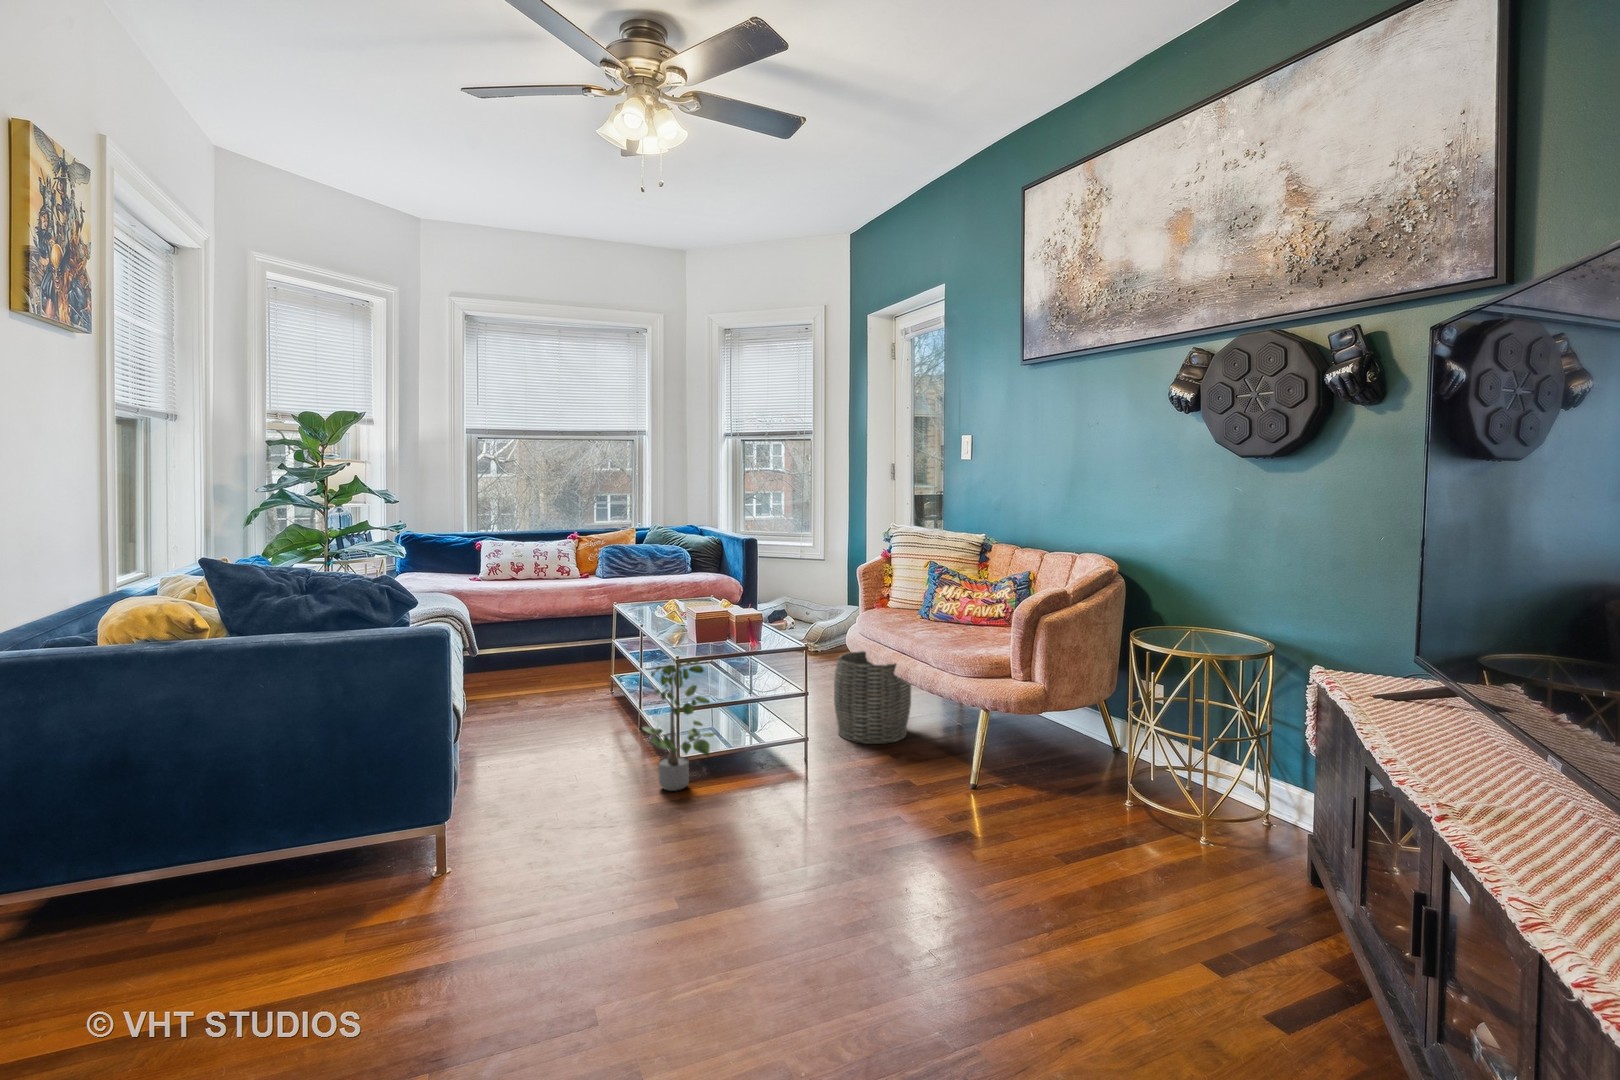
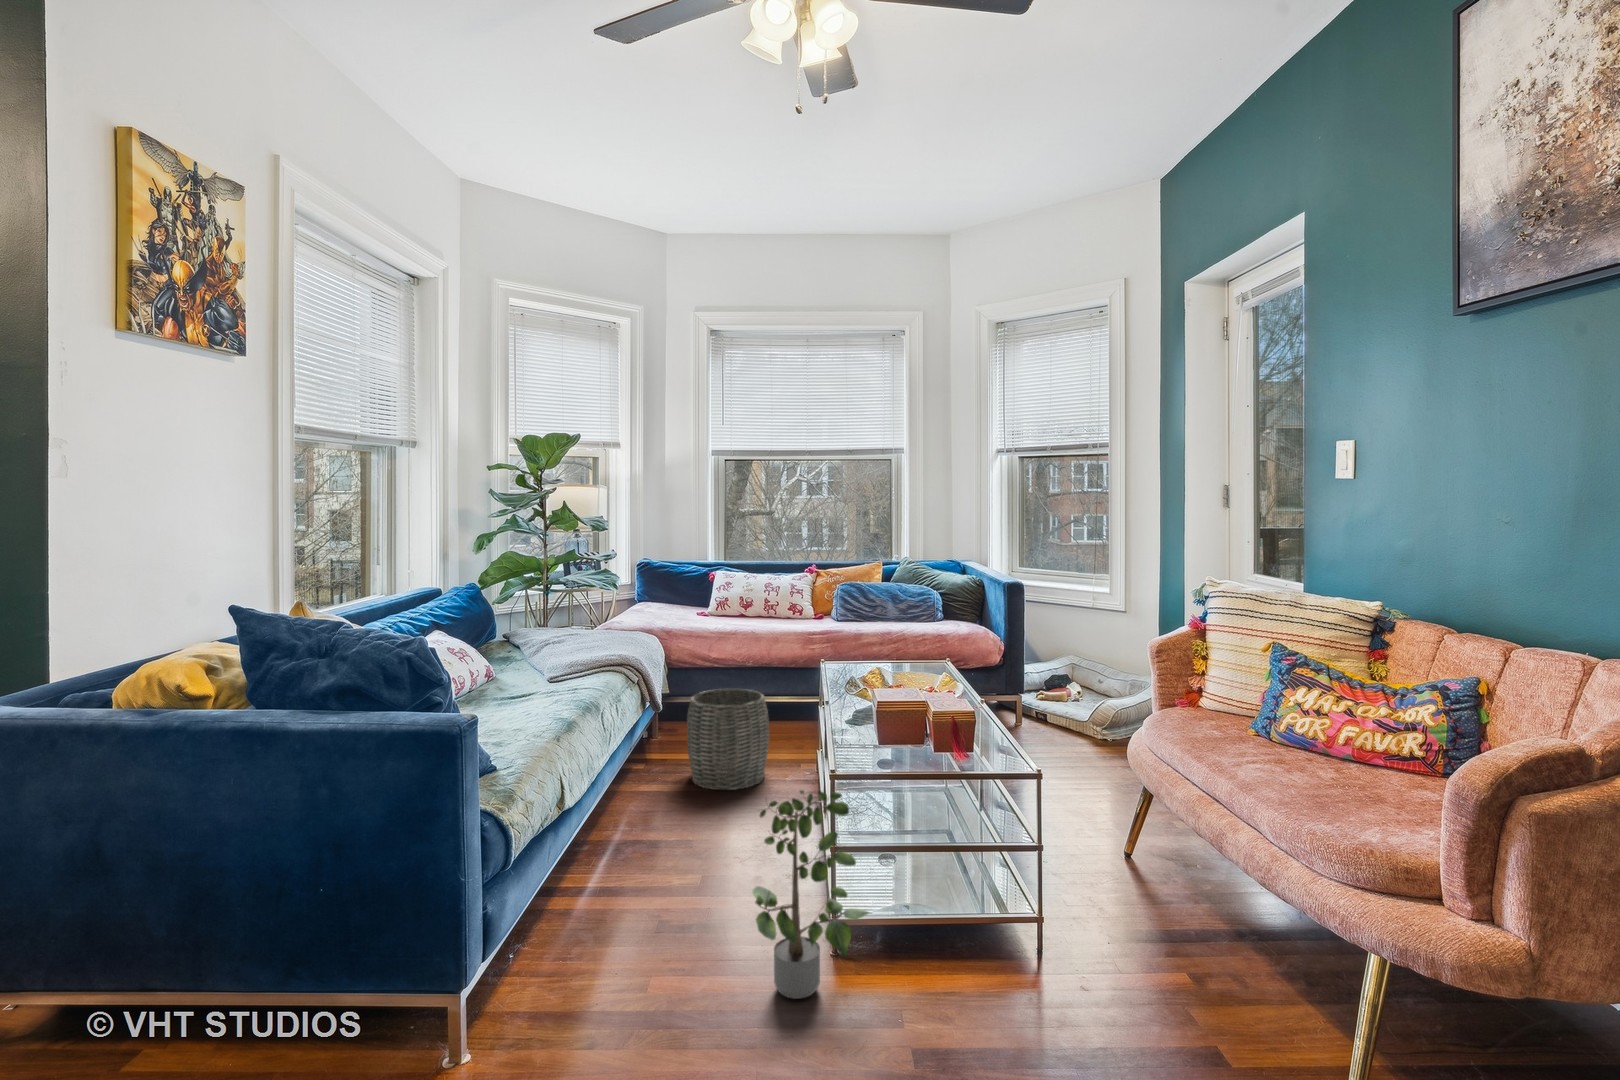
woven basket: present [834,651,911,744] -> present [687,689,769,790]

